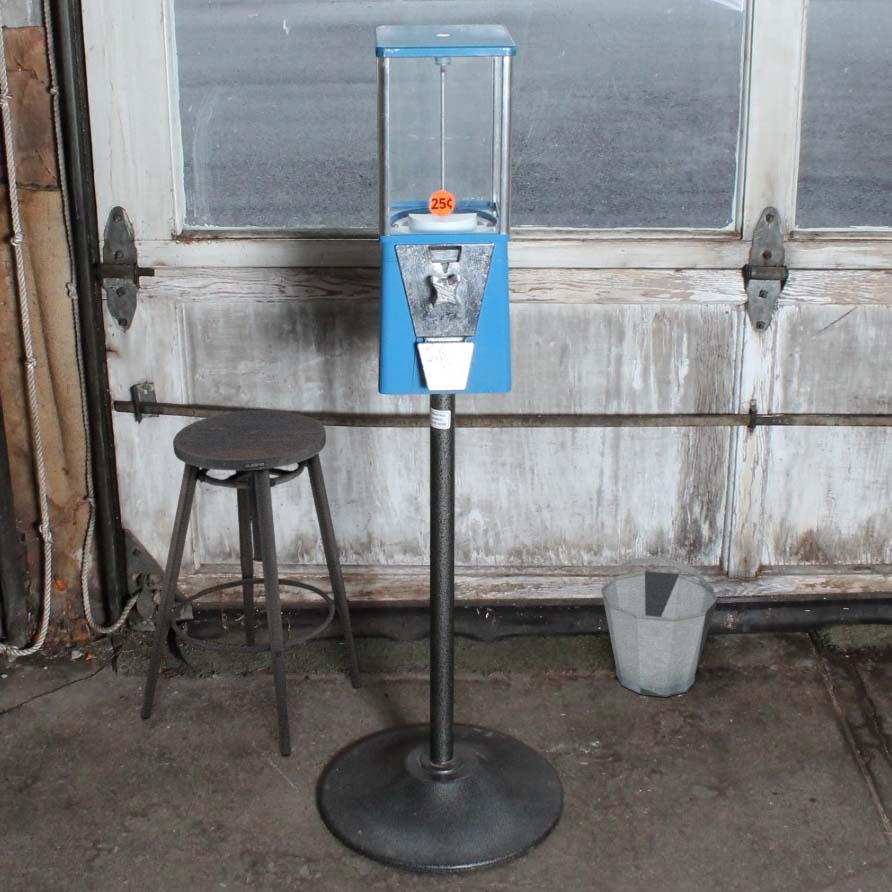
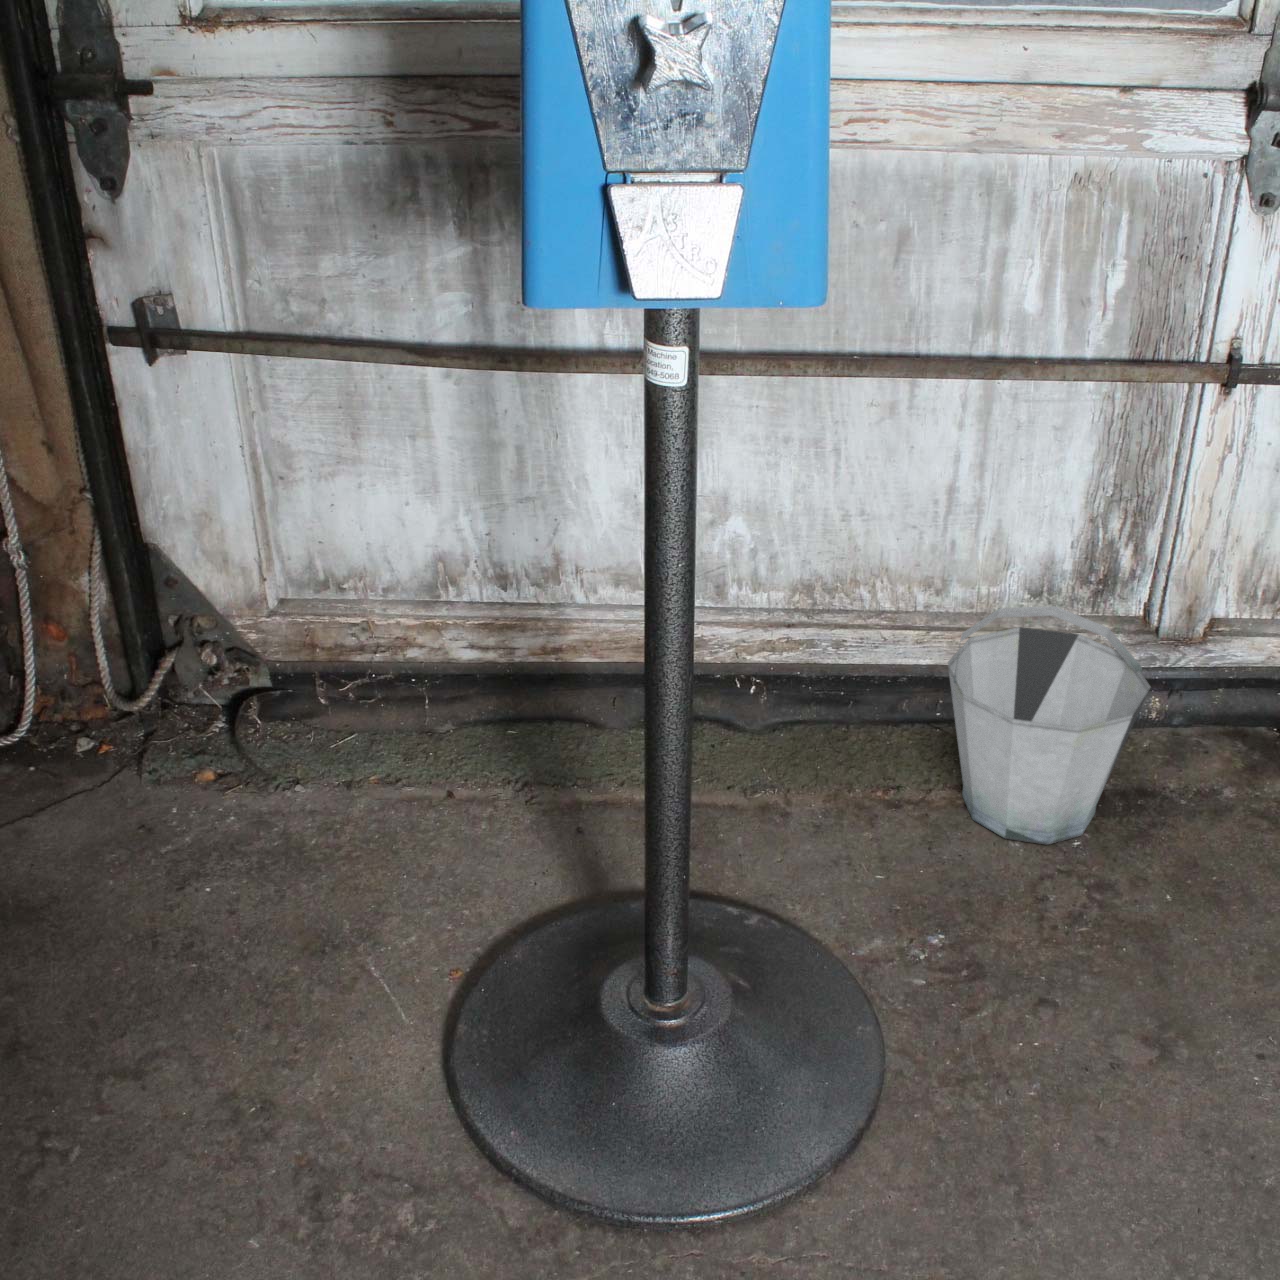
stool: present [141,410,361,755] -> none [174,351,541,951]

